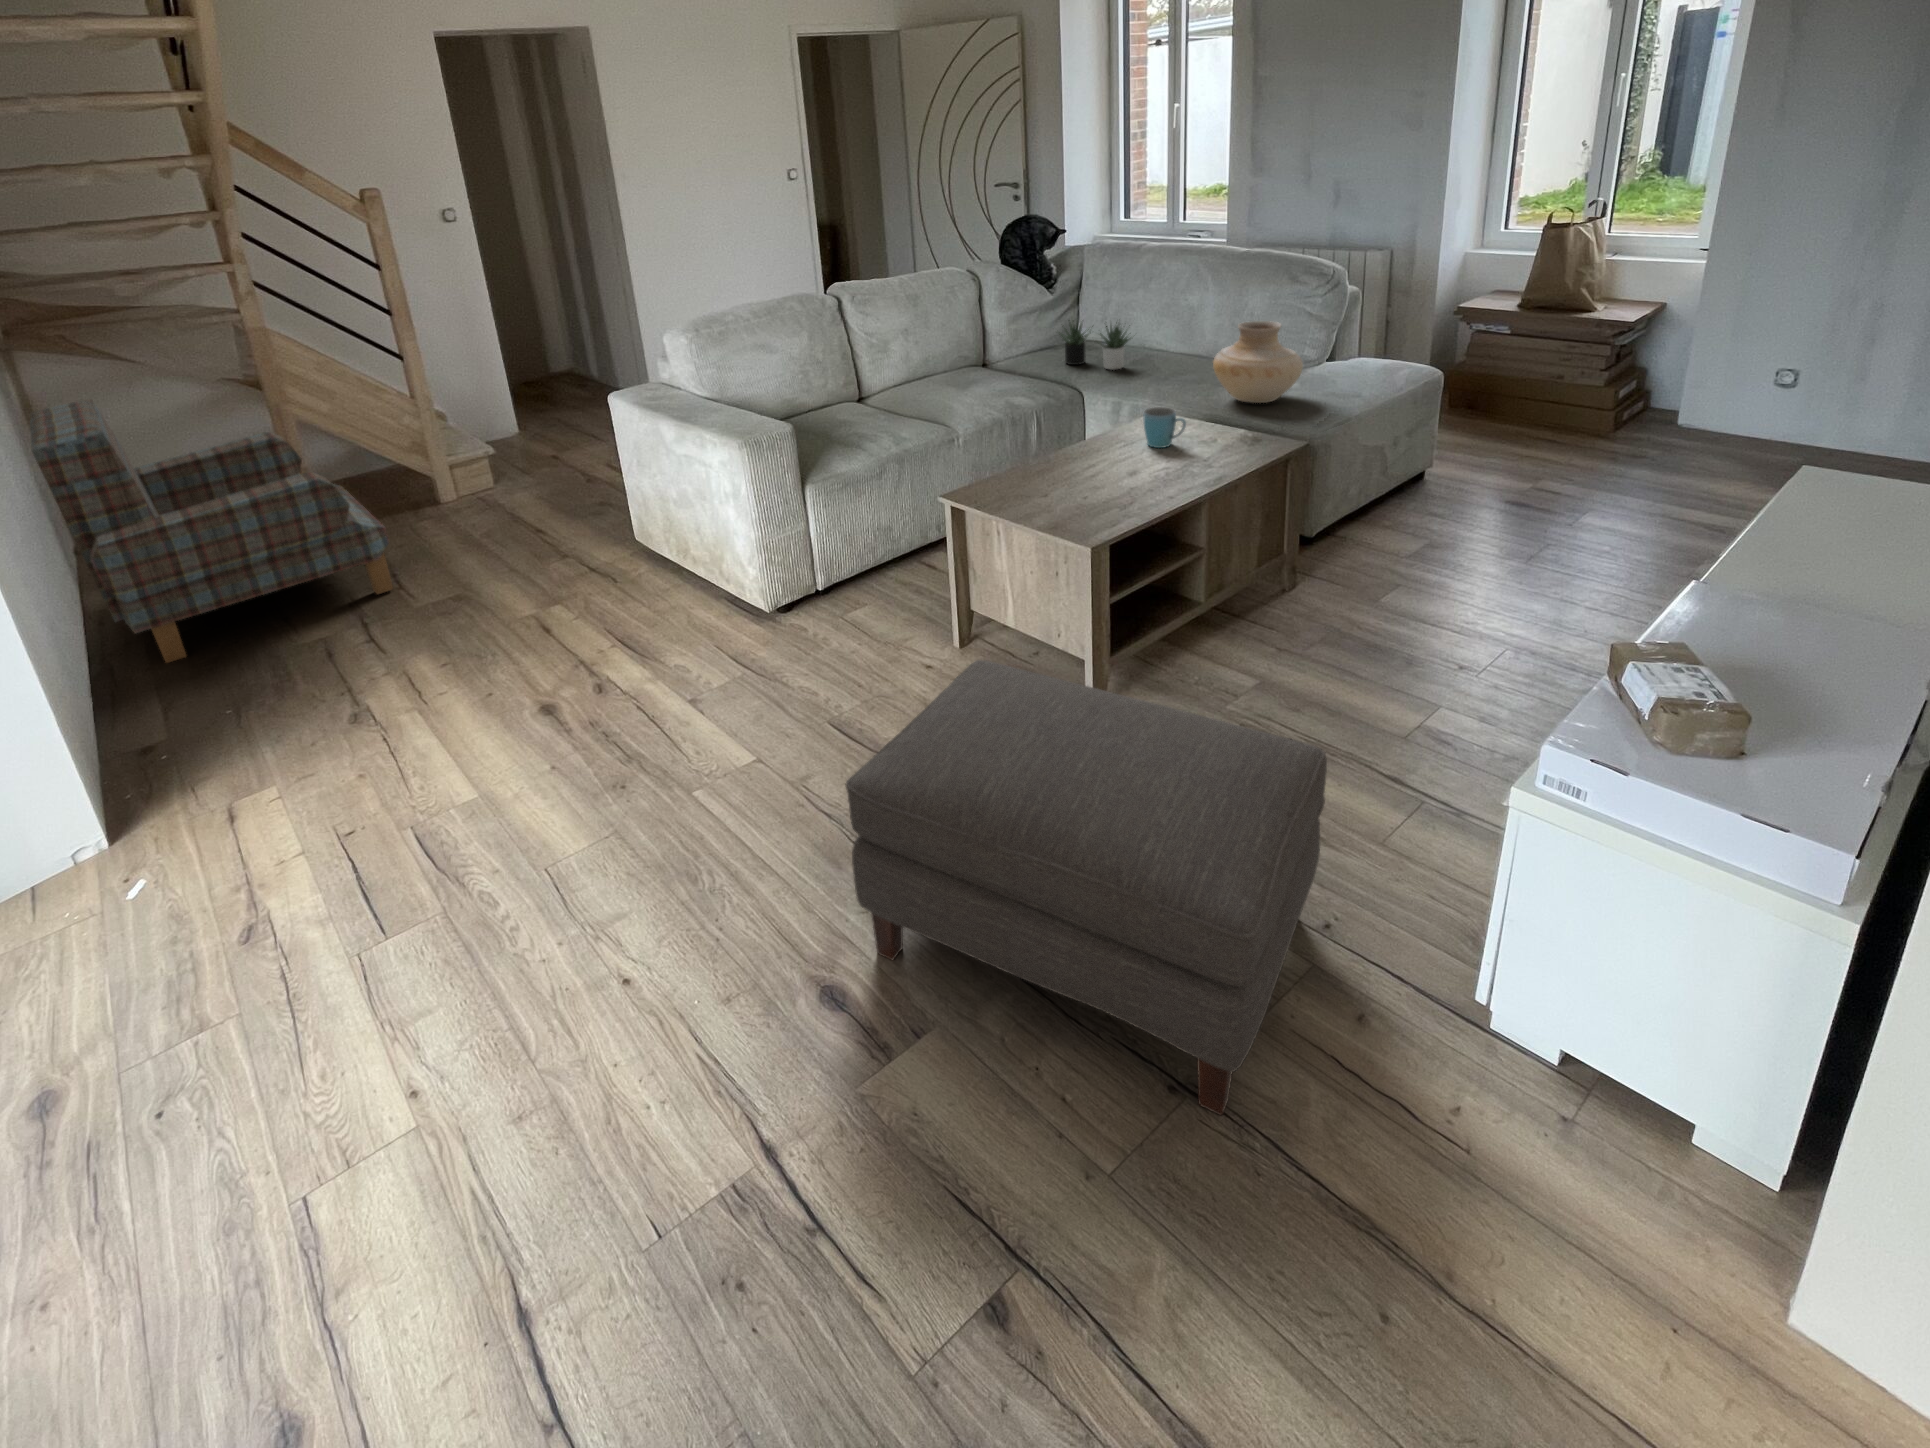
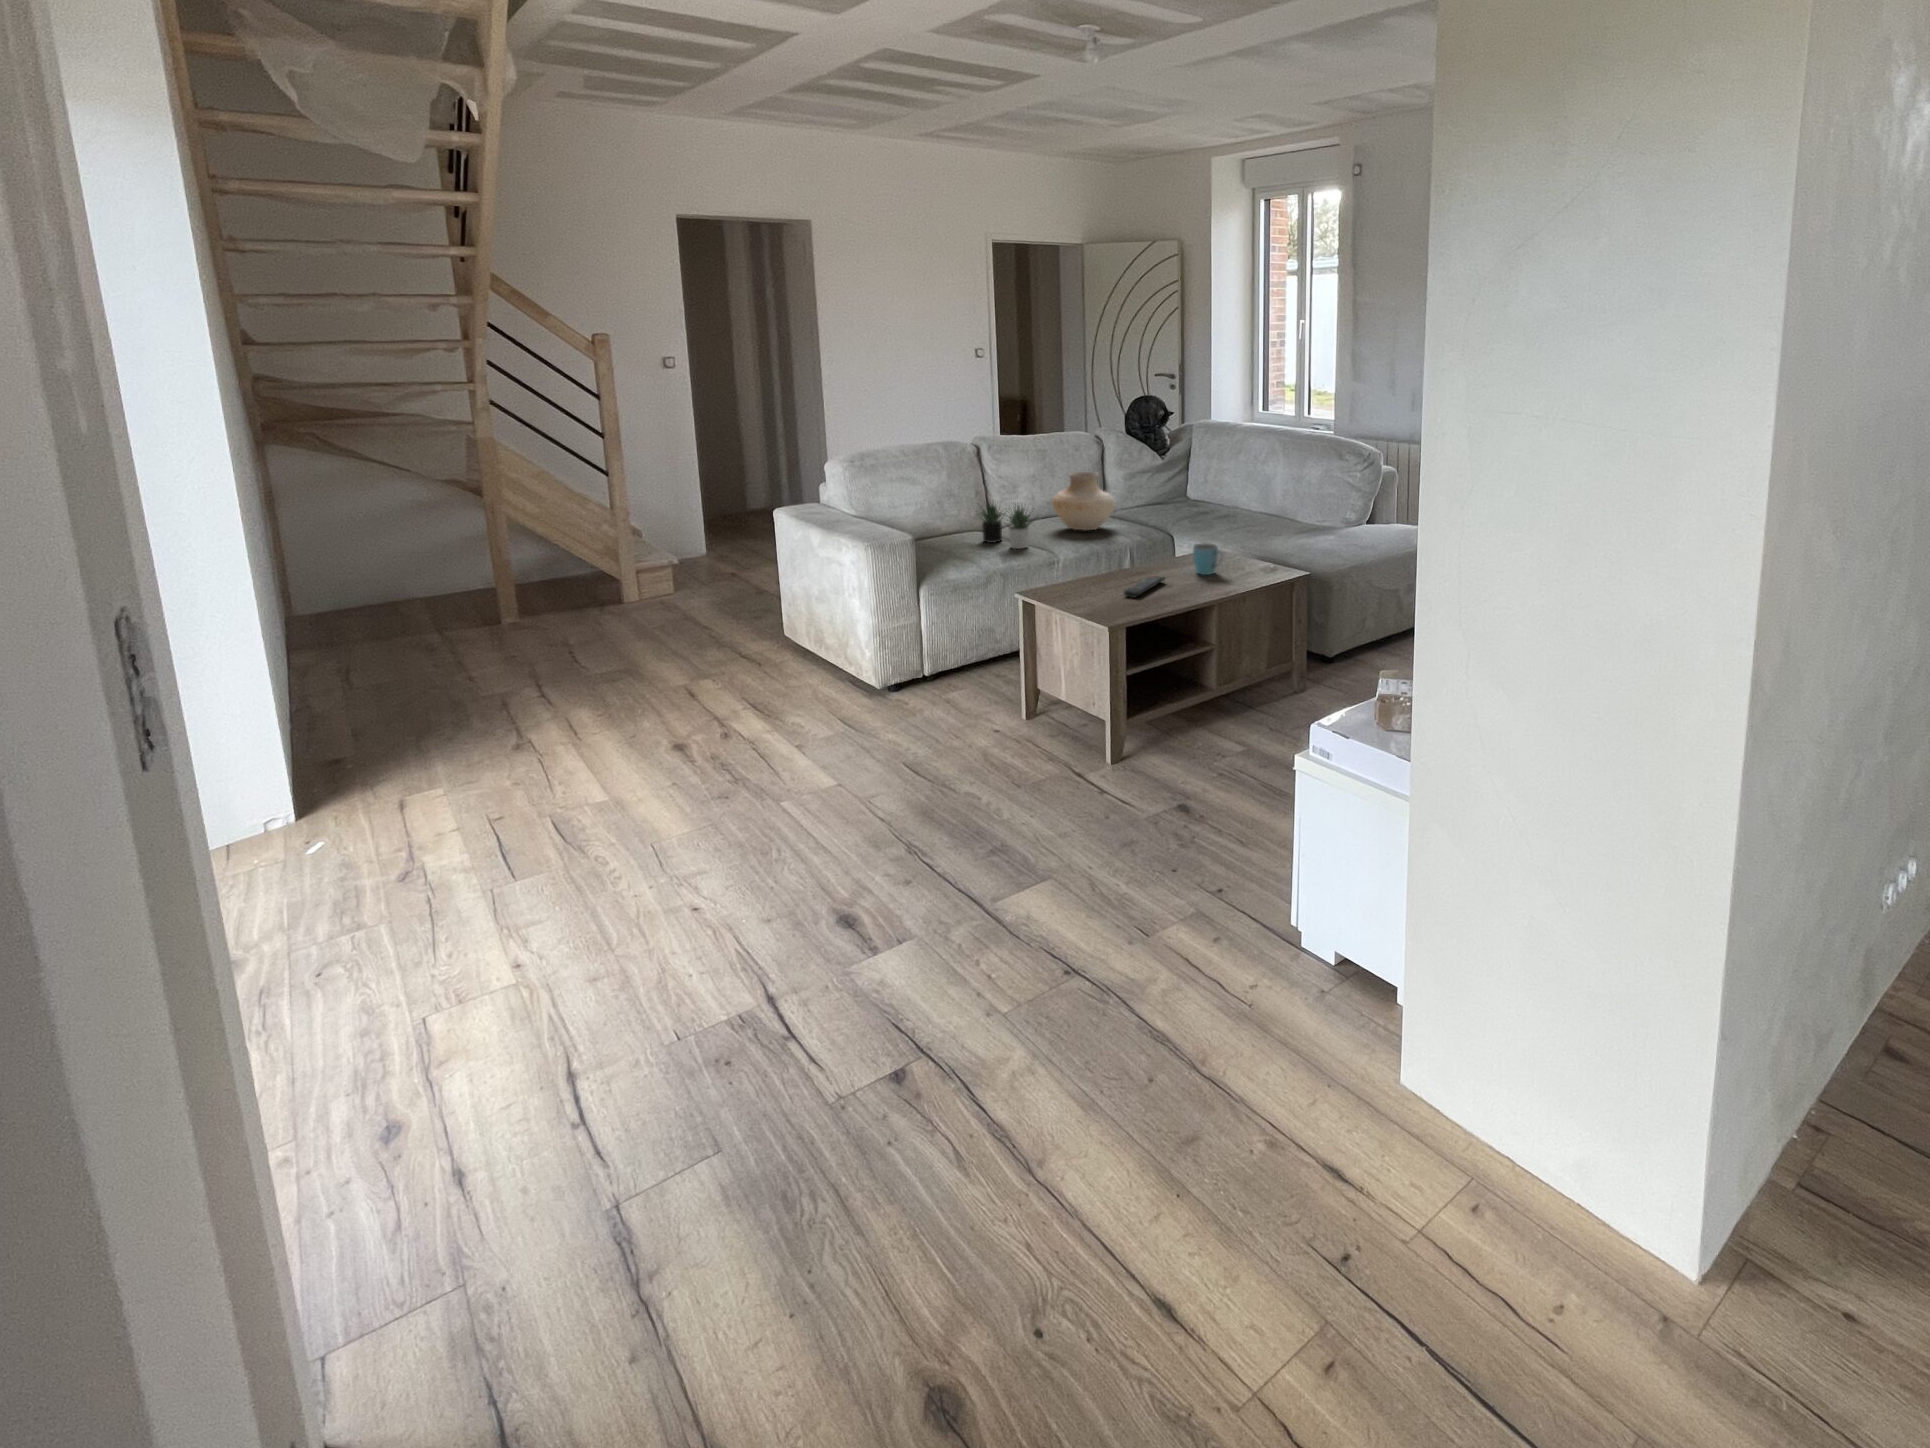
succulent plant: present [1061,318,1130,370] -> present [976,502,1037,549]
vase: present [1213,321,1303,403] -> present [1053,472,1115,531]
armchair: present [30,399,393,663] -> none [275,483,567,707]
remote control: none [1076,455,1118,490] -> present [1124,576,1165,598]
ottoman: present [845,660,1327,1115] -> none [872,698,1213,985]

